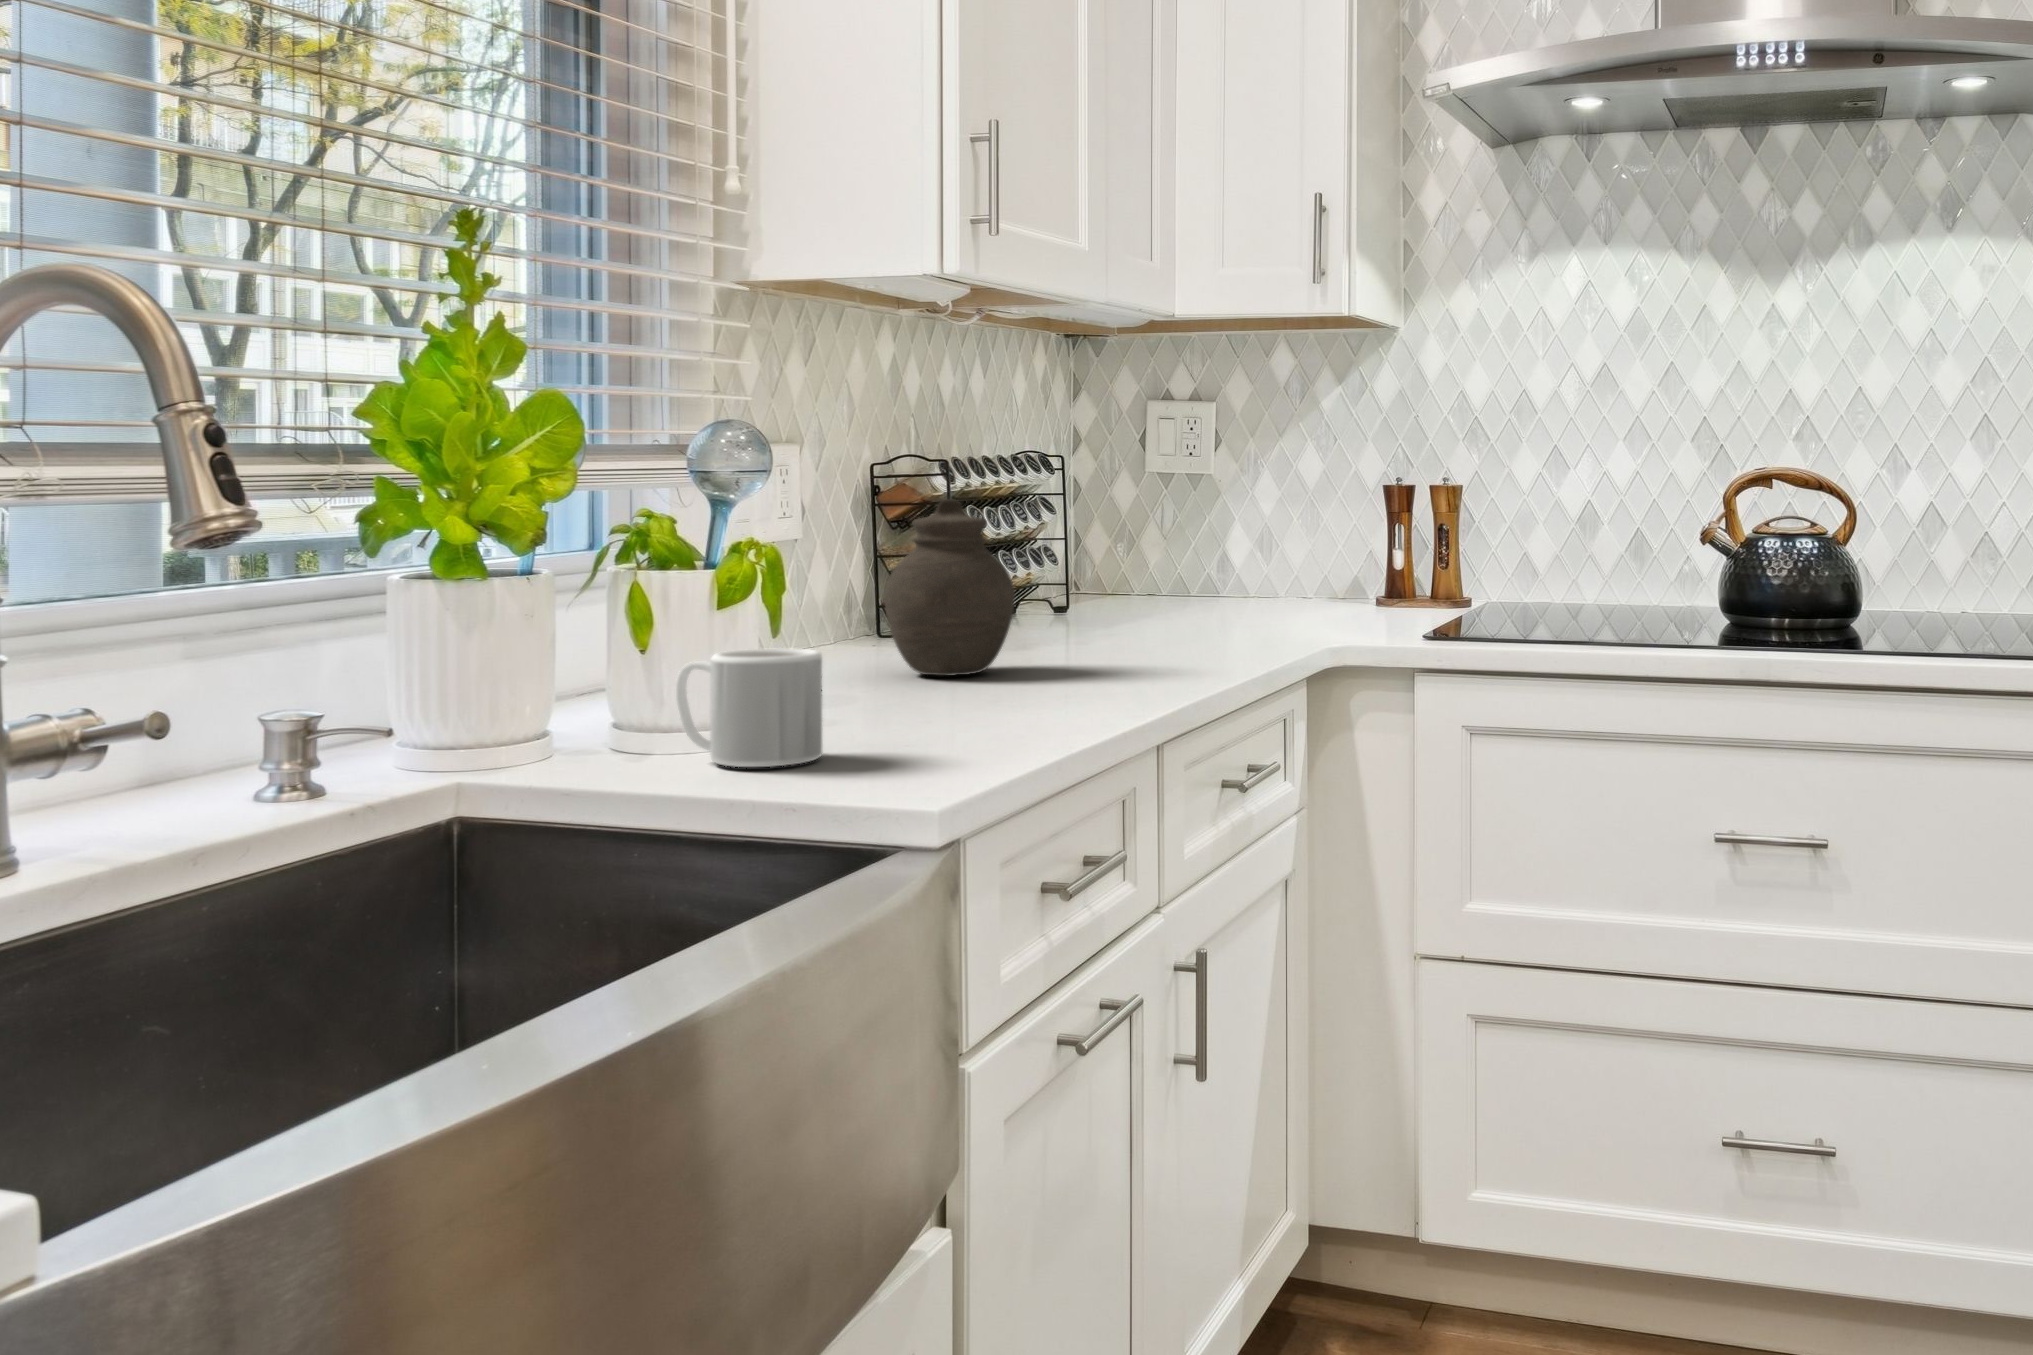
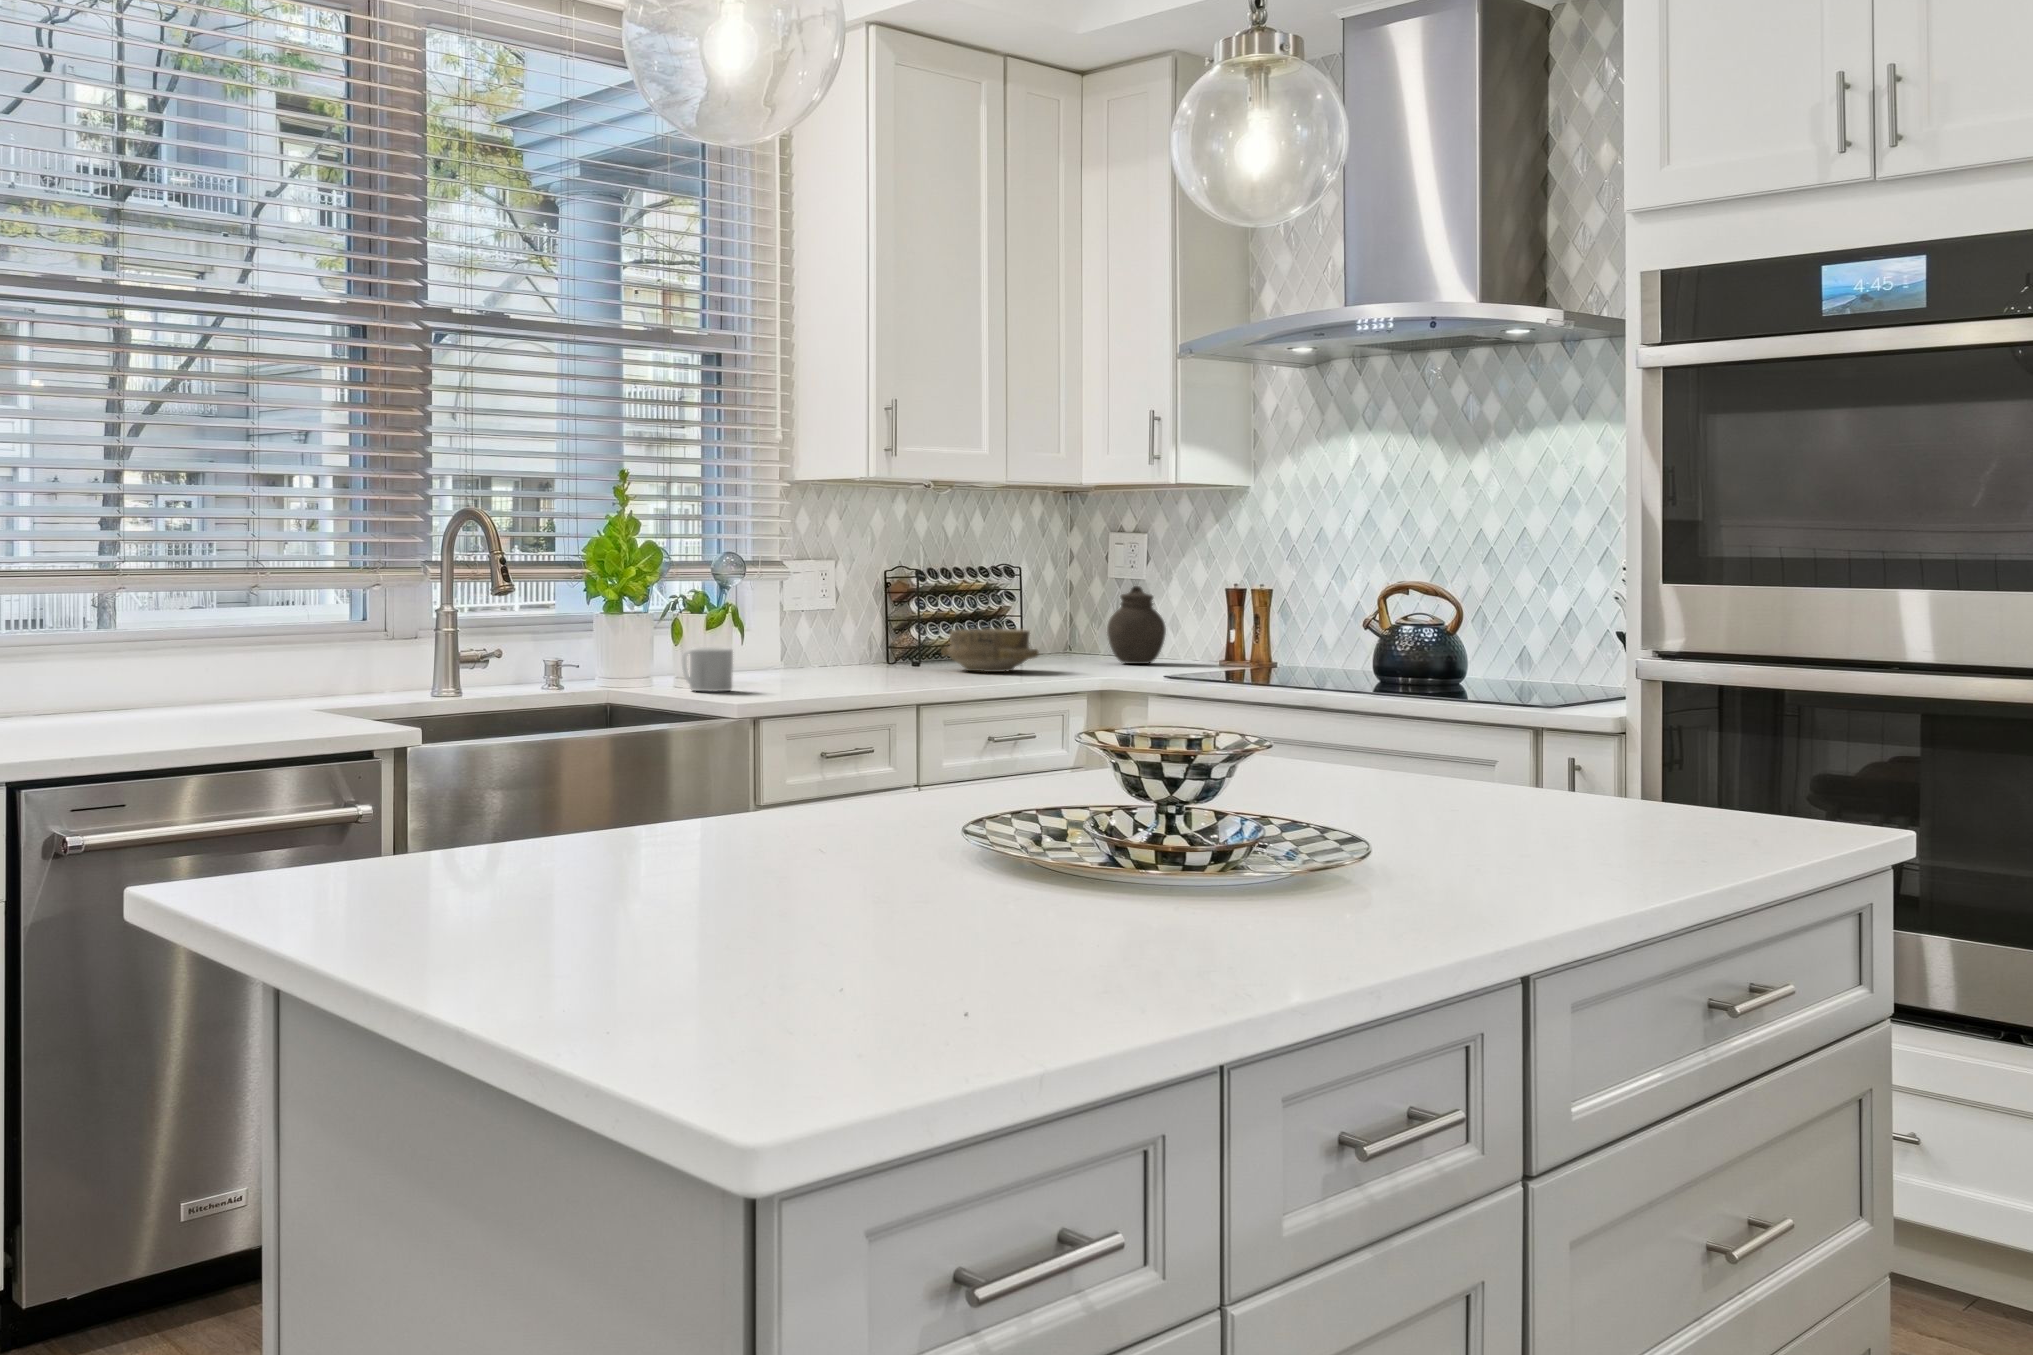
jar: present [885,499,1014,676] -> present [1107,586,1166,664]
ceramic bowl: none [1023,565,1206,647] -> present [941,629,1039,672]

